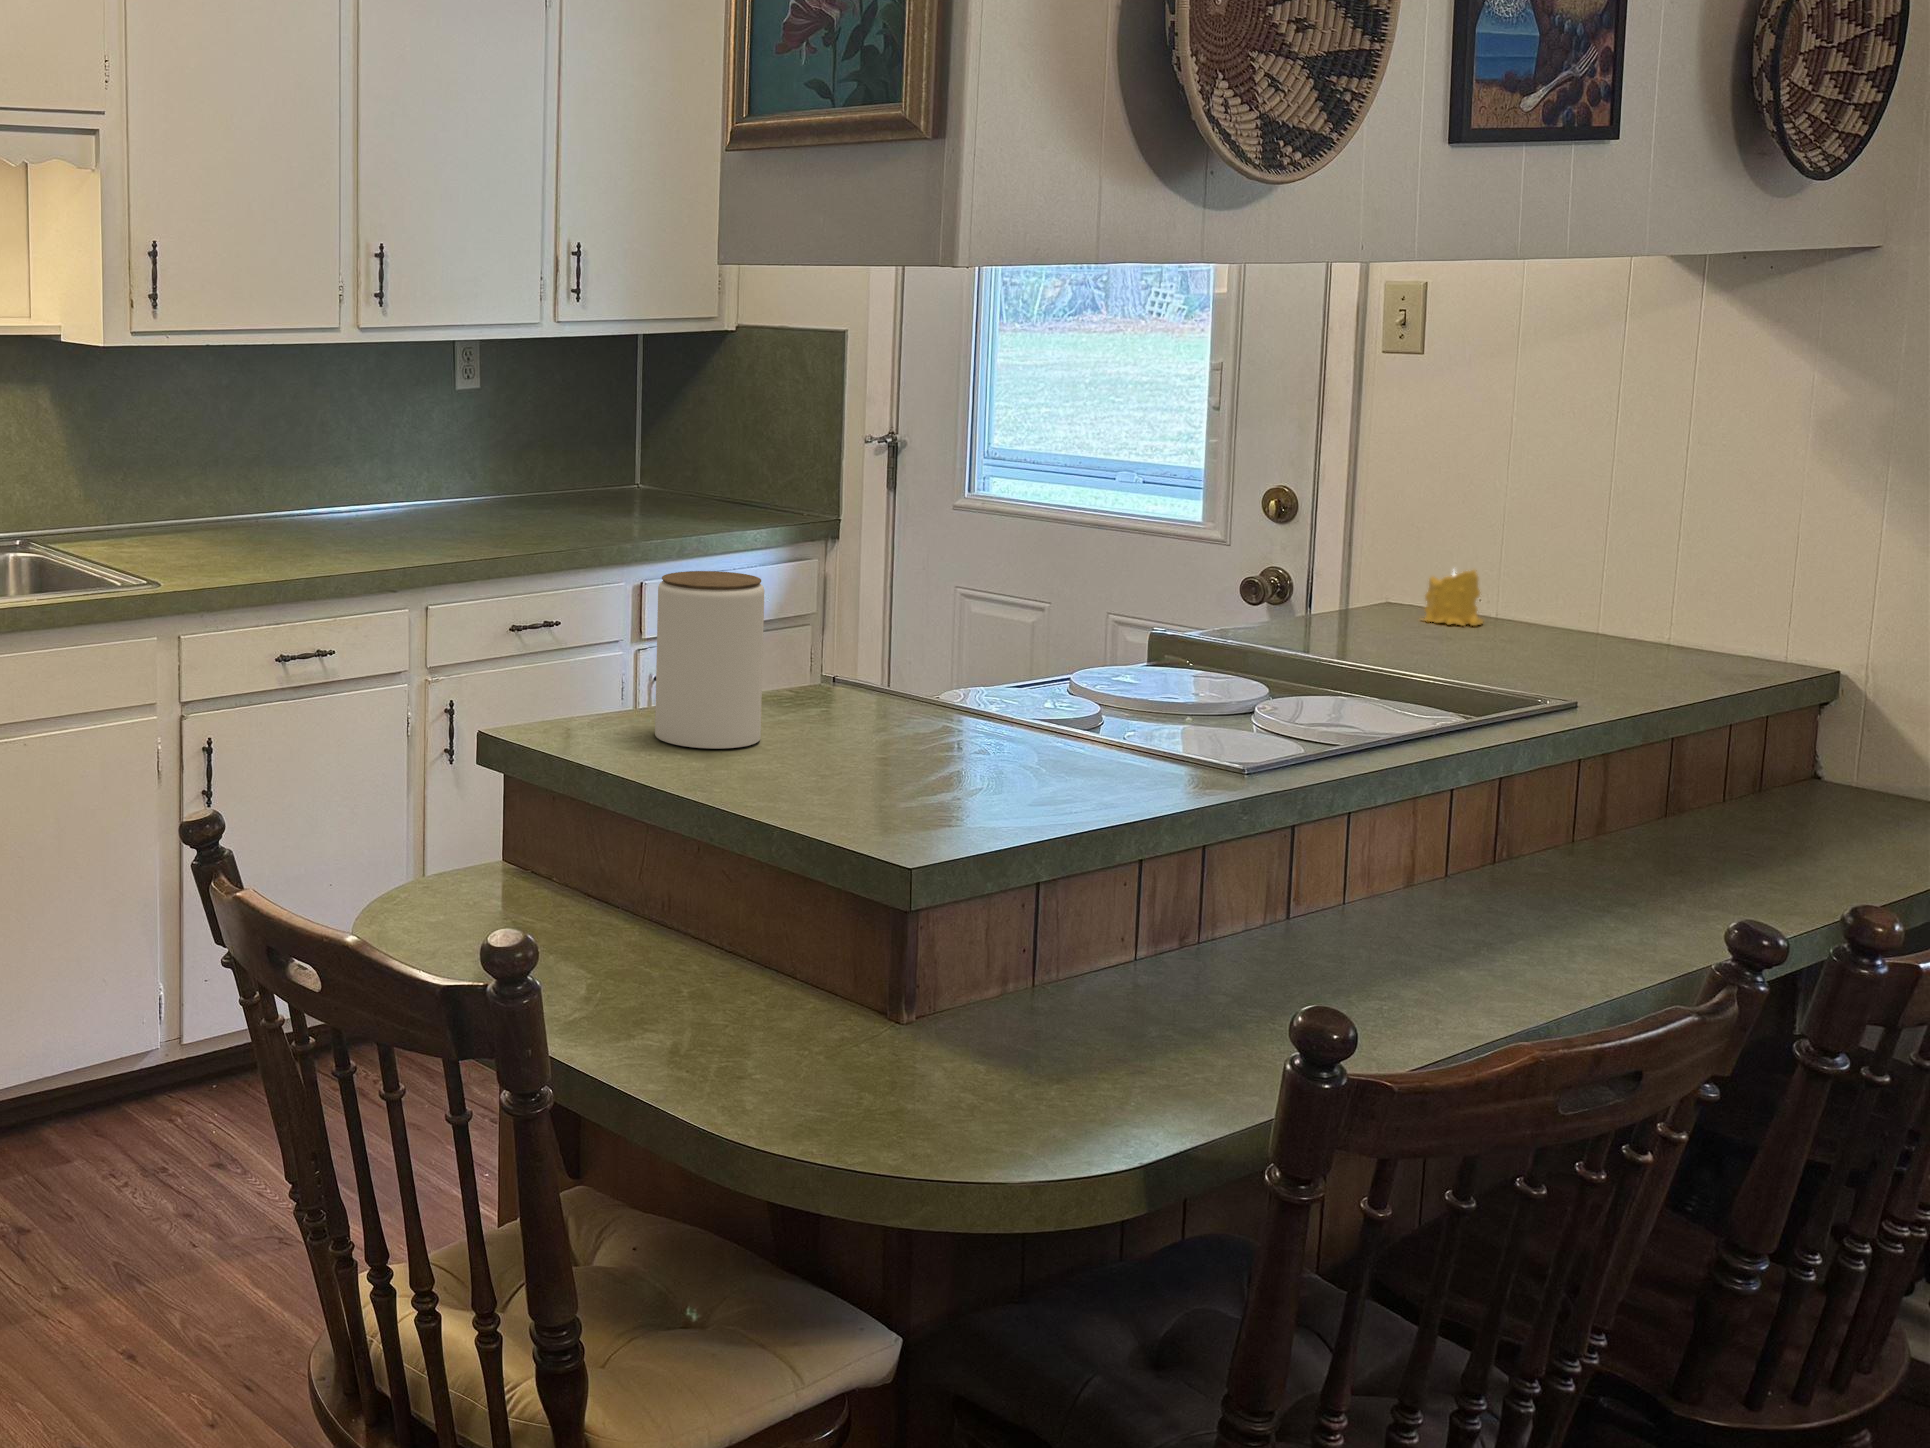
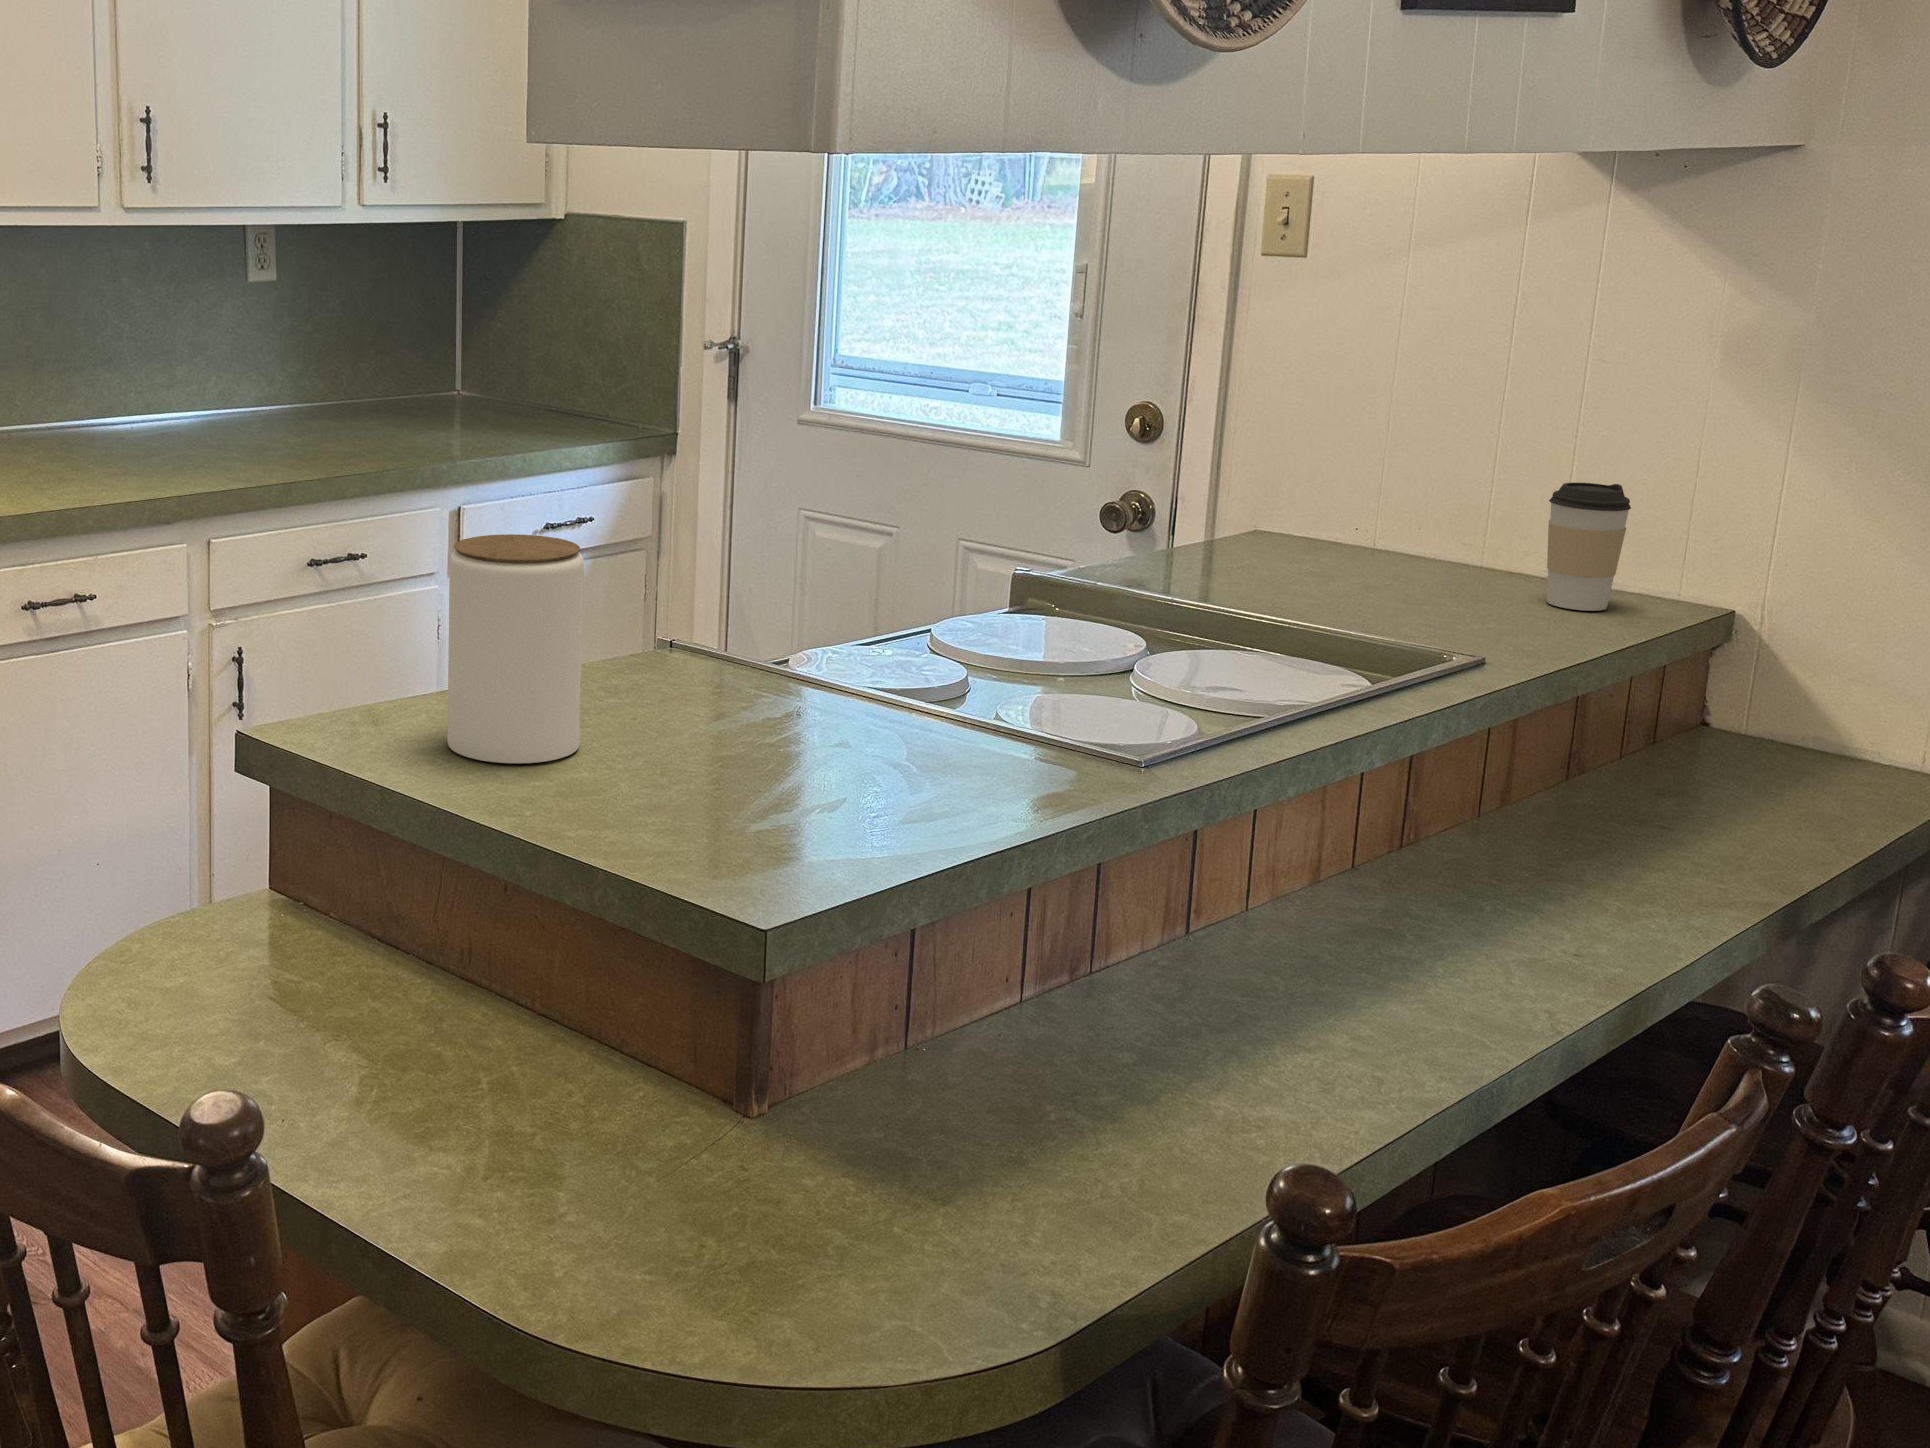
coffee cup: none [1640,550,1718,664] -> present [1547,483,1631,611]
candle: present [1424,570,1483,626] -> none [1306,495,1373,563]

